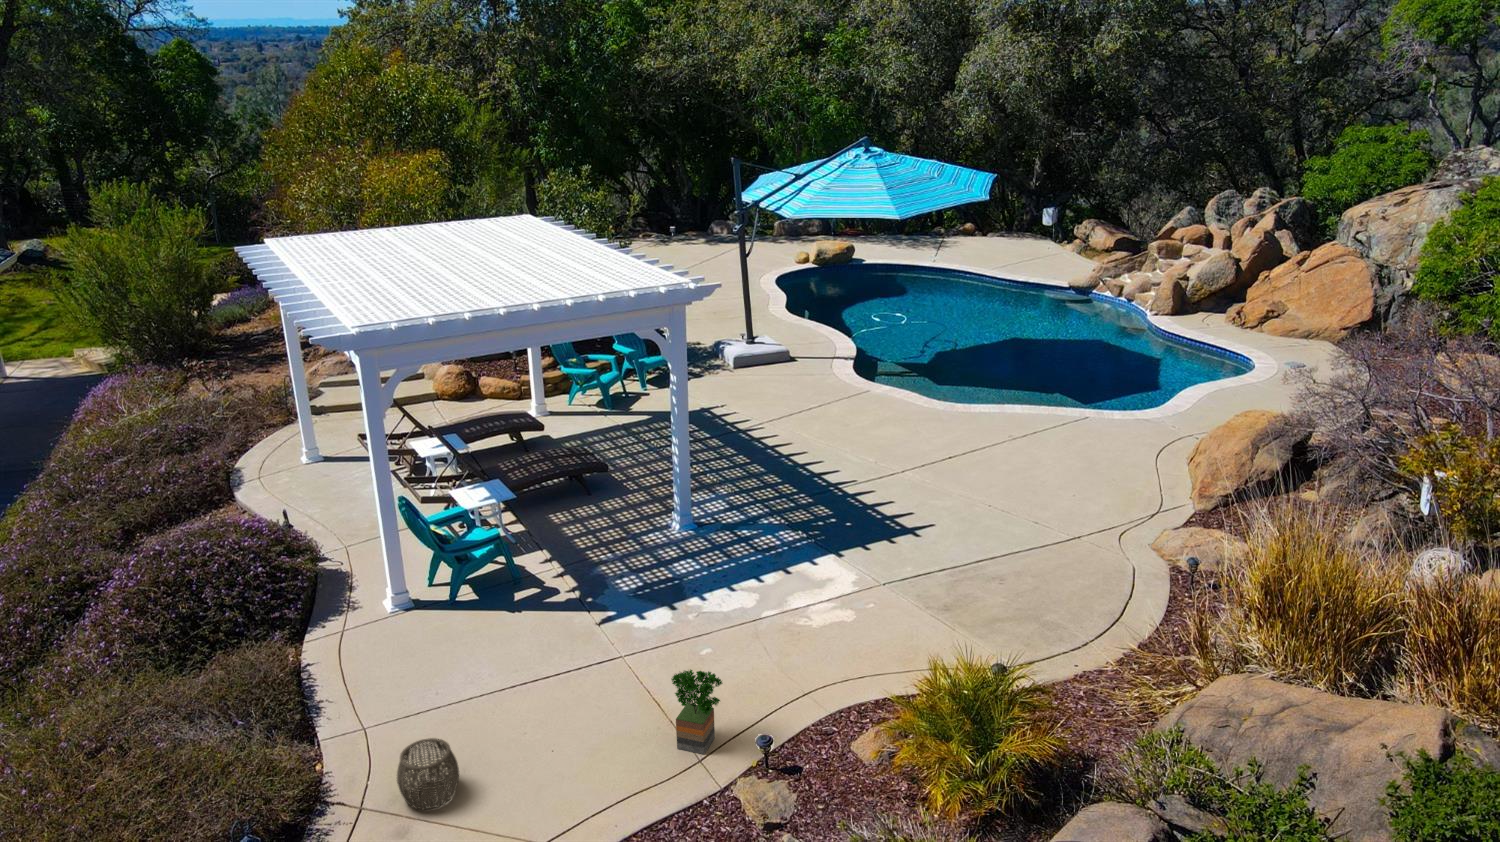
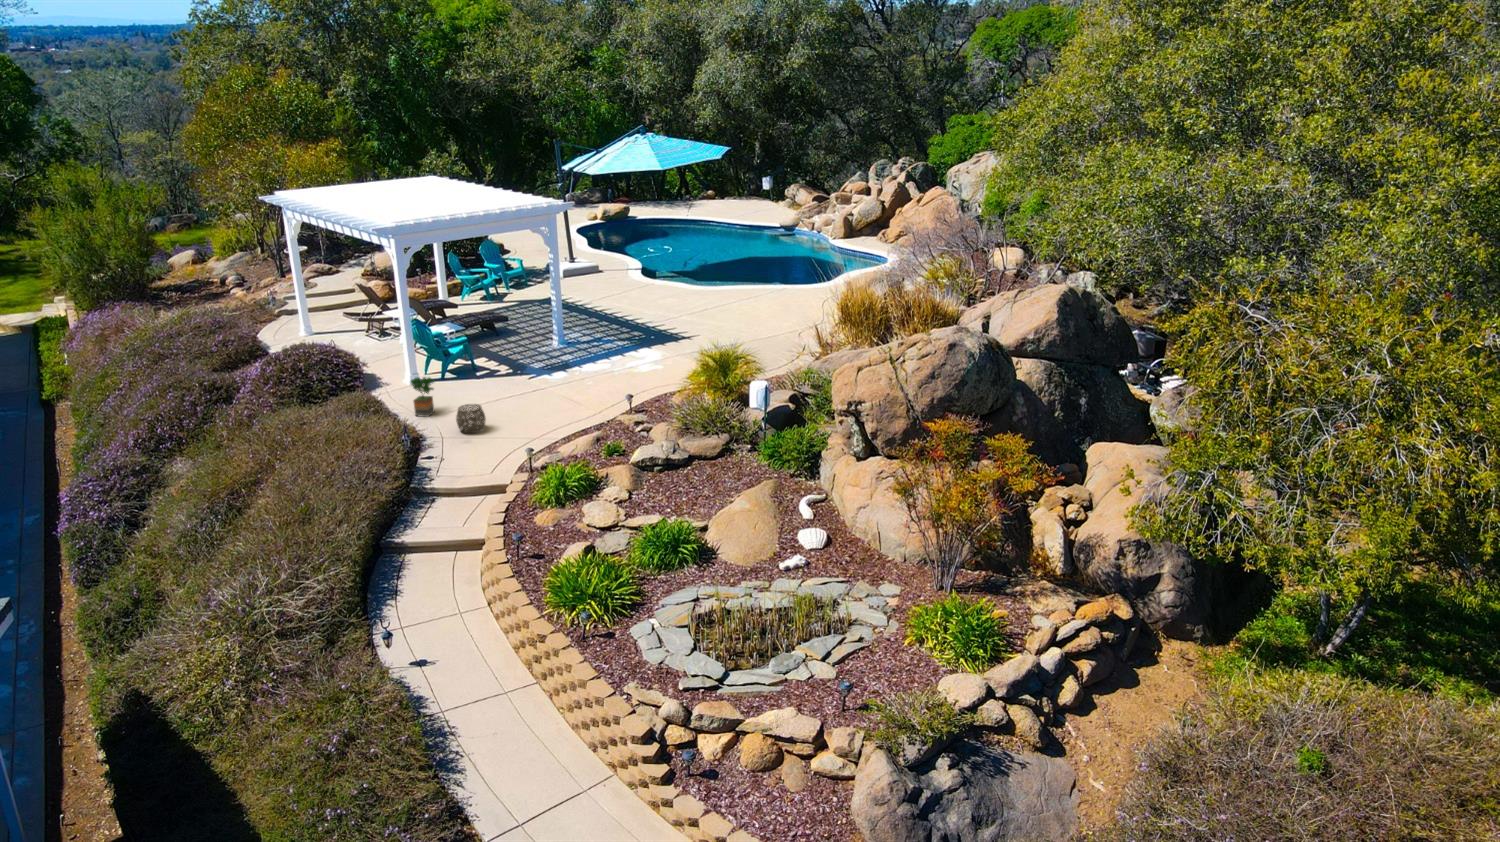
potted tree: present [671,669,723,755] -> present [411,377,434,417]

